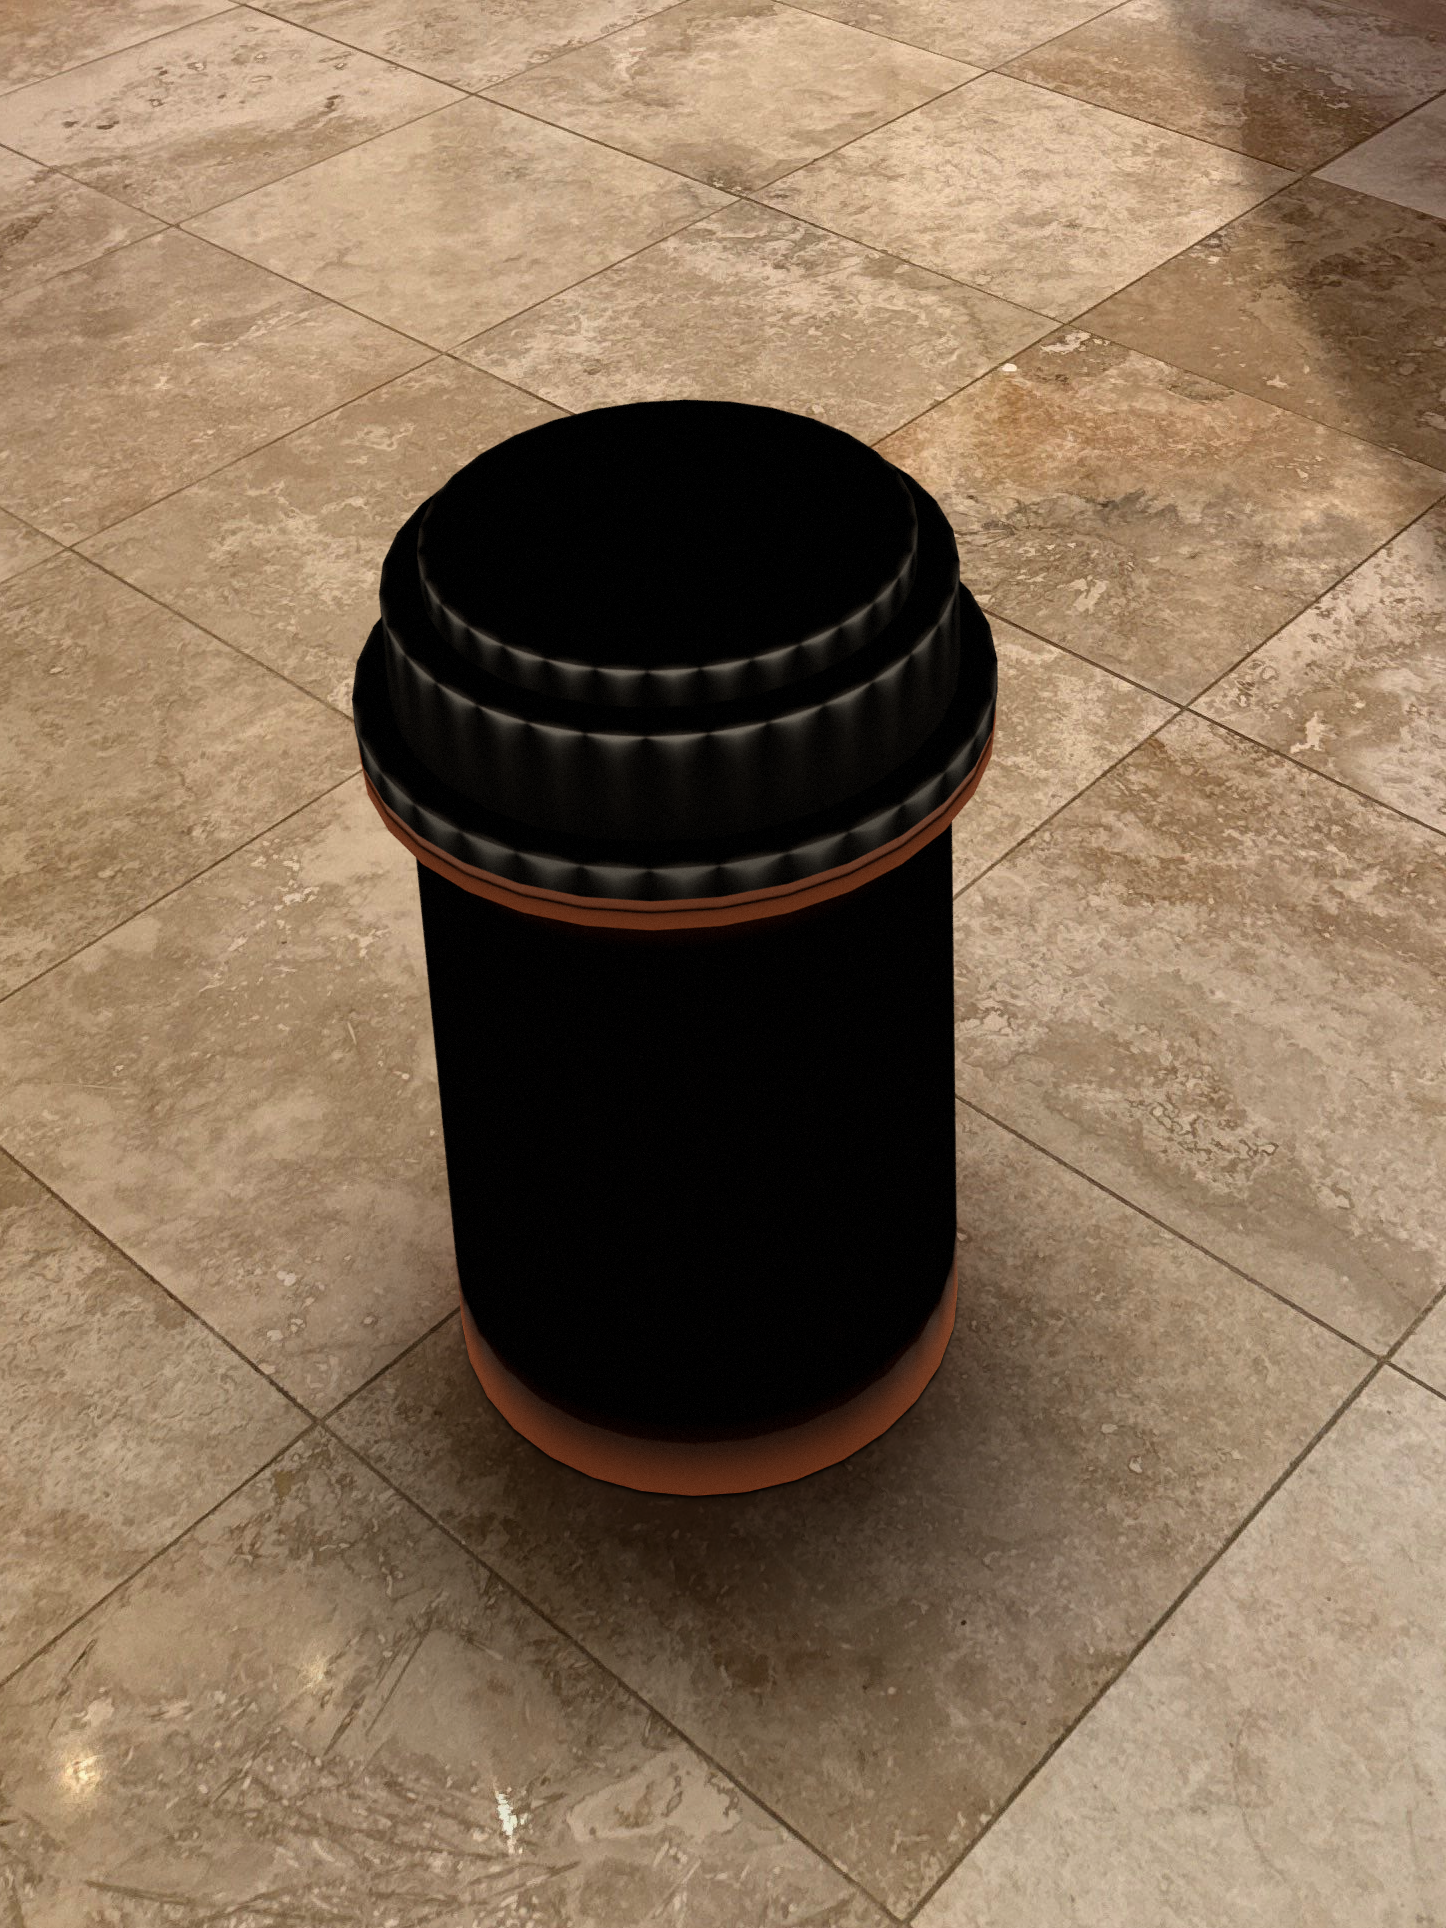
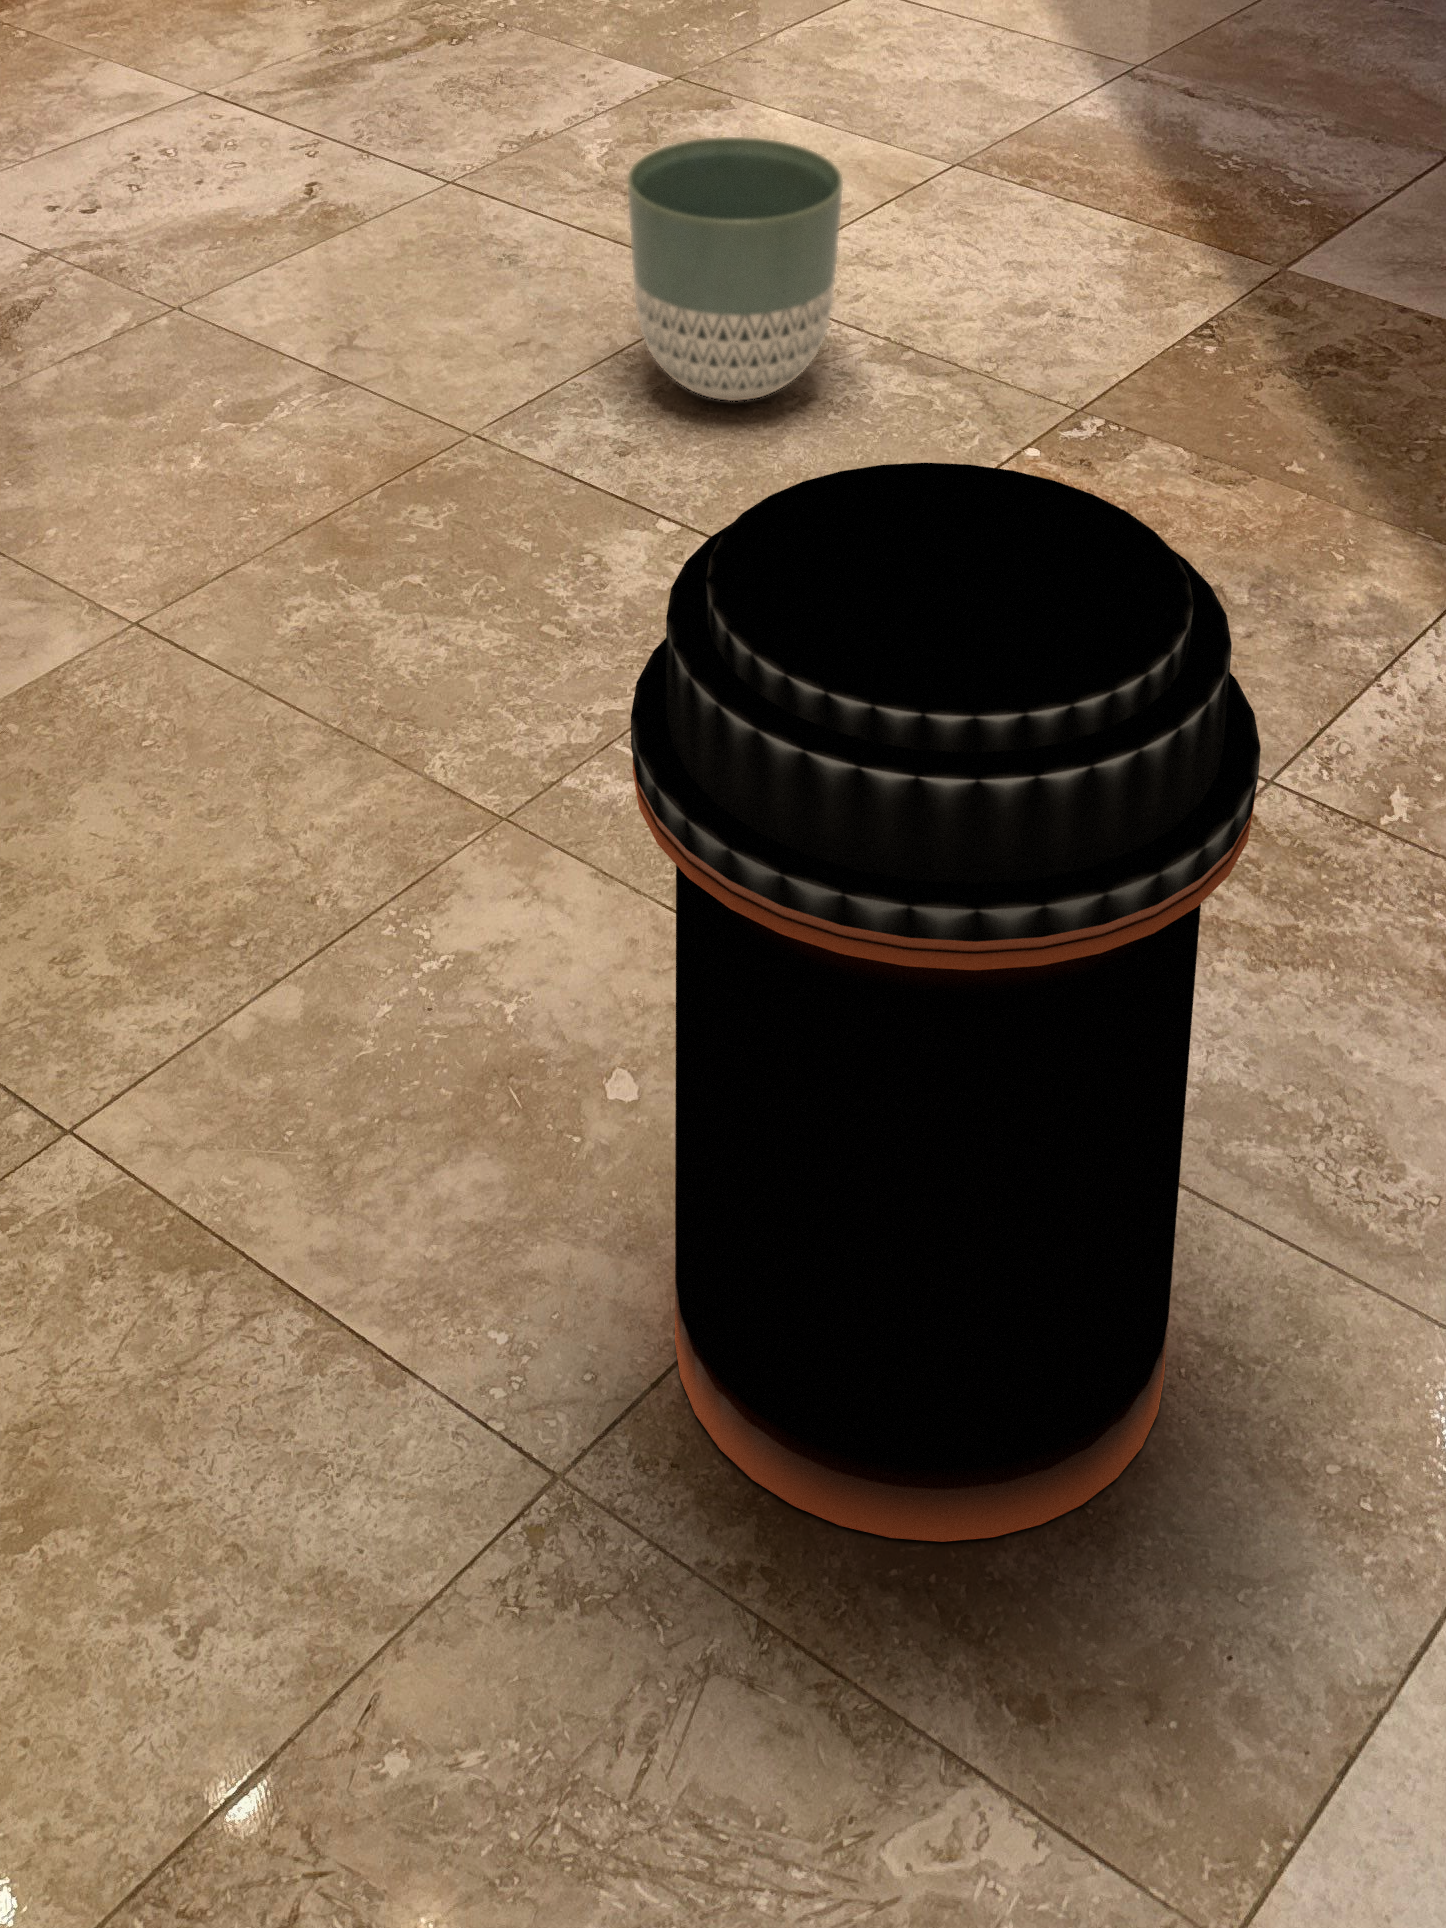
planter: none [599,45,818,313] -> present [628,137,843,401]

